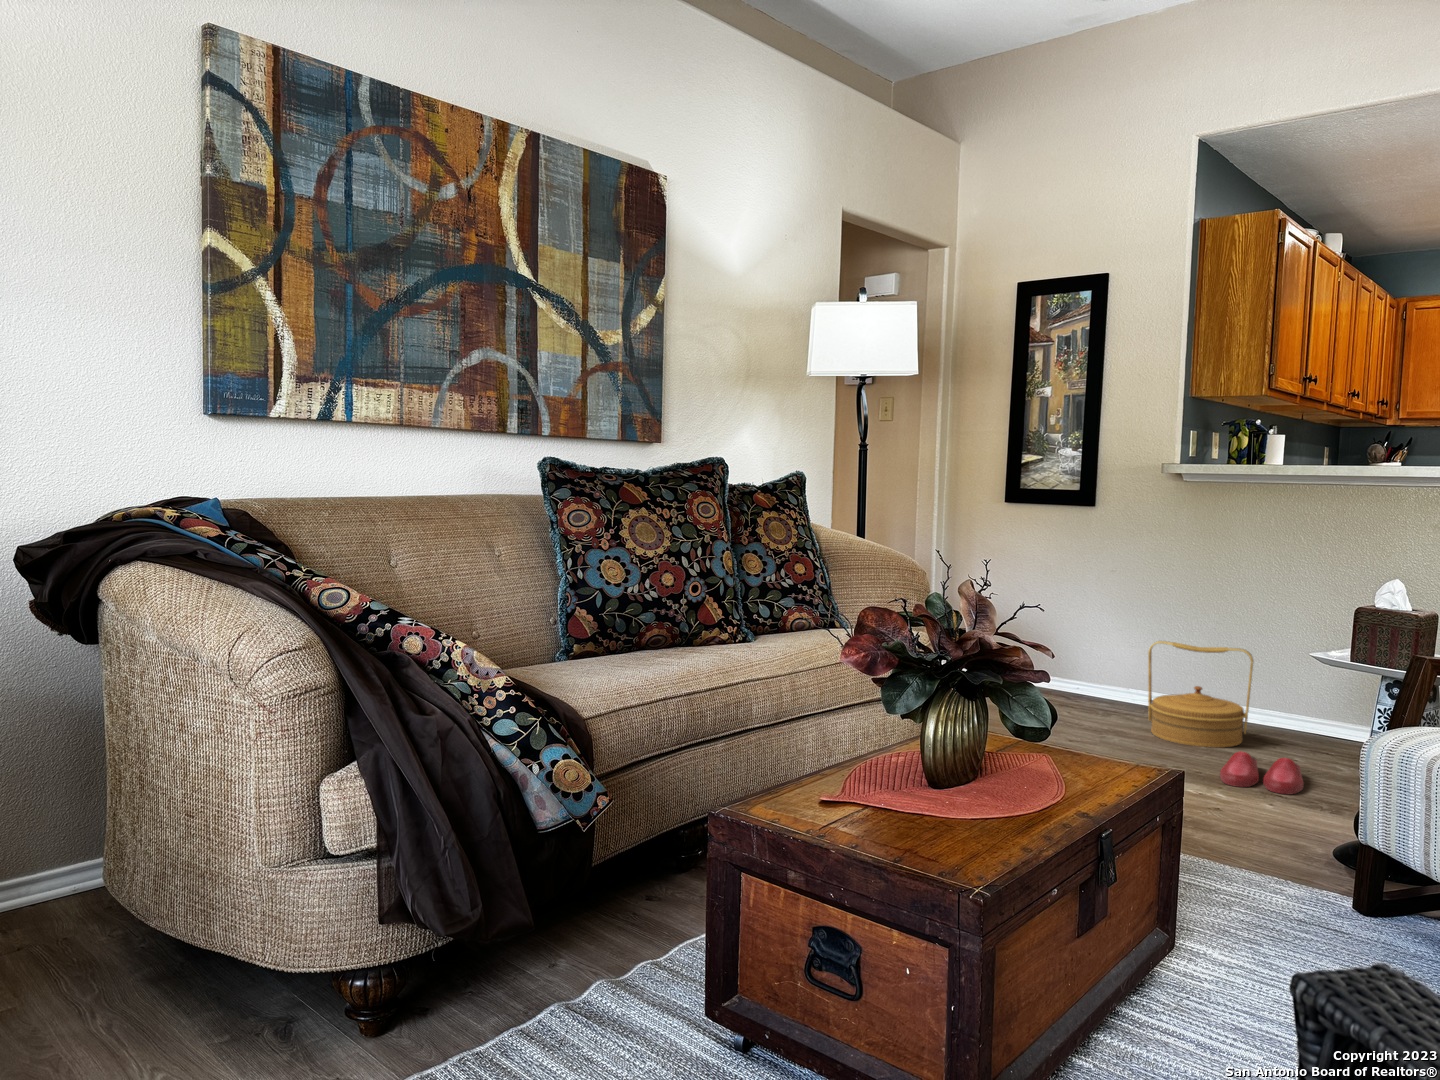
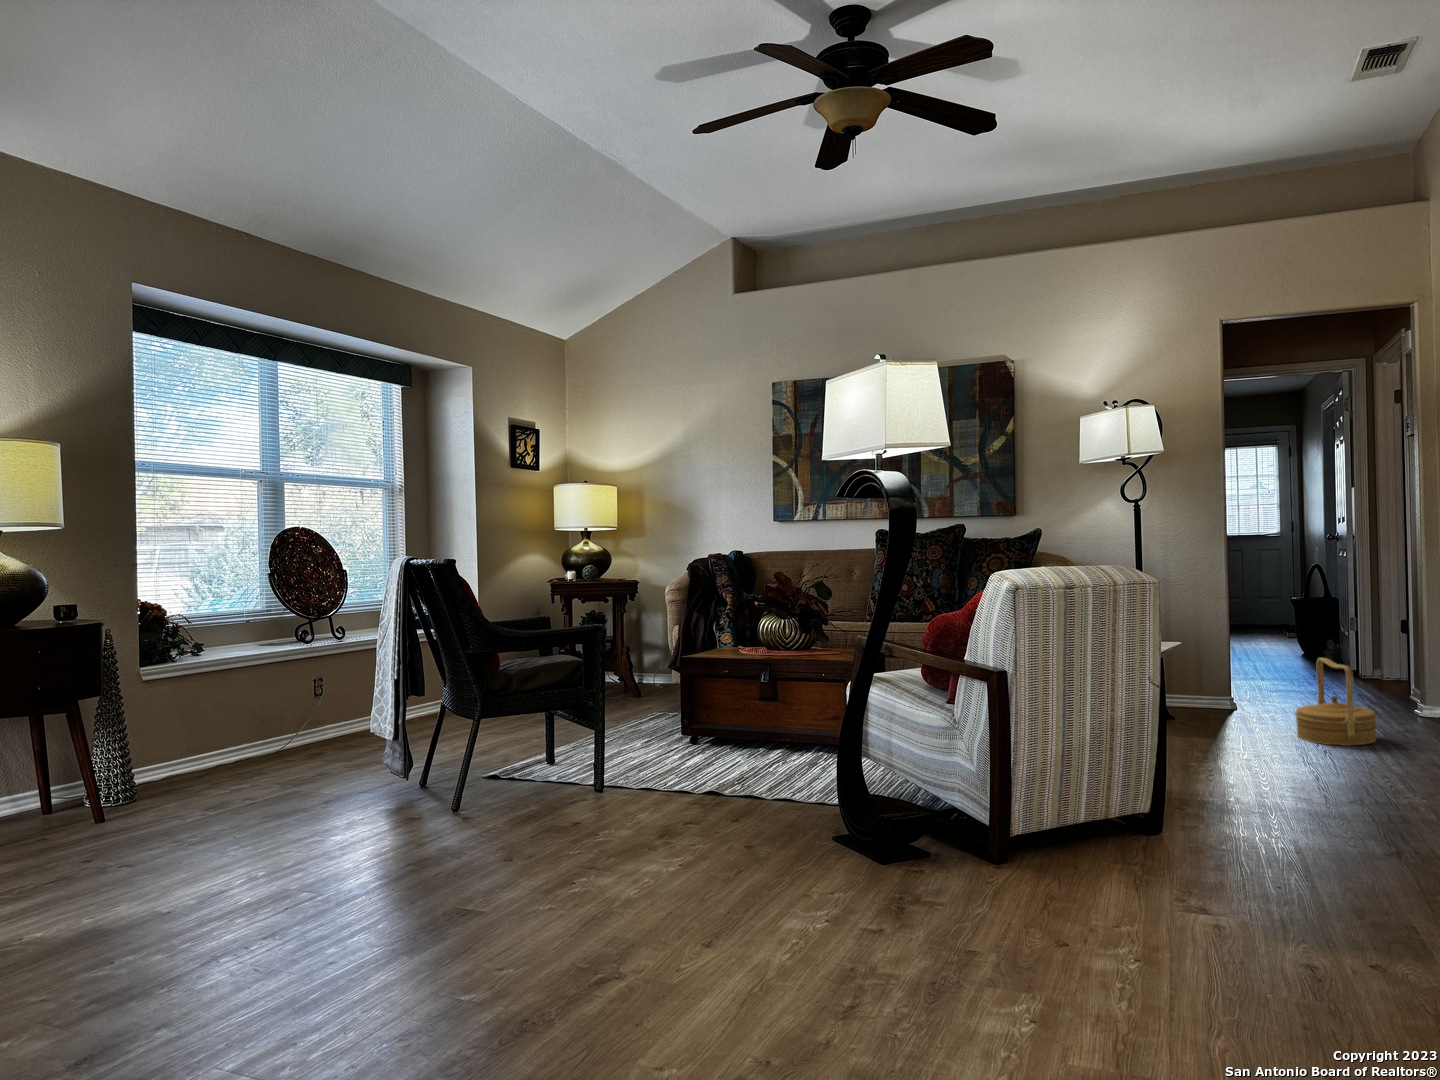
slippers: present [1220,751,1304,794] -> none [1197,730,1276,756]

